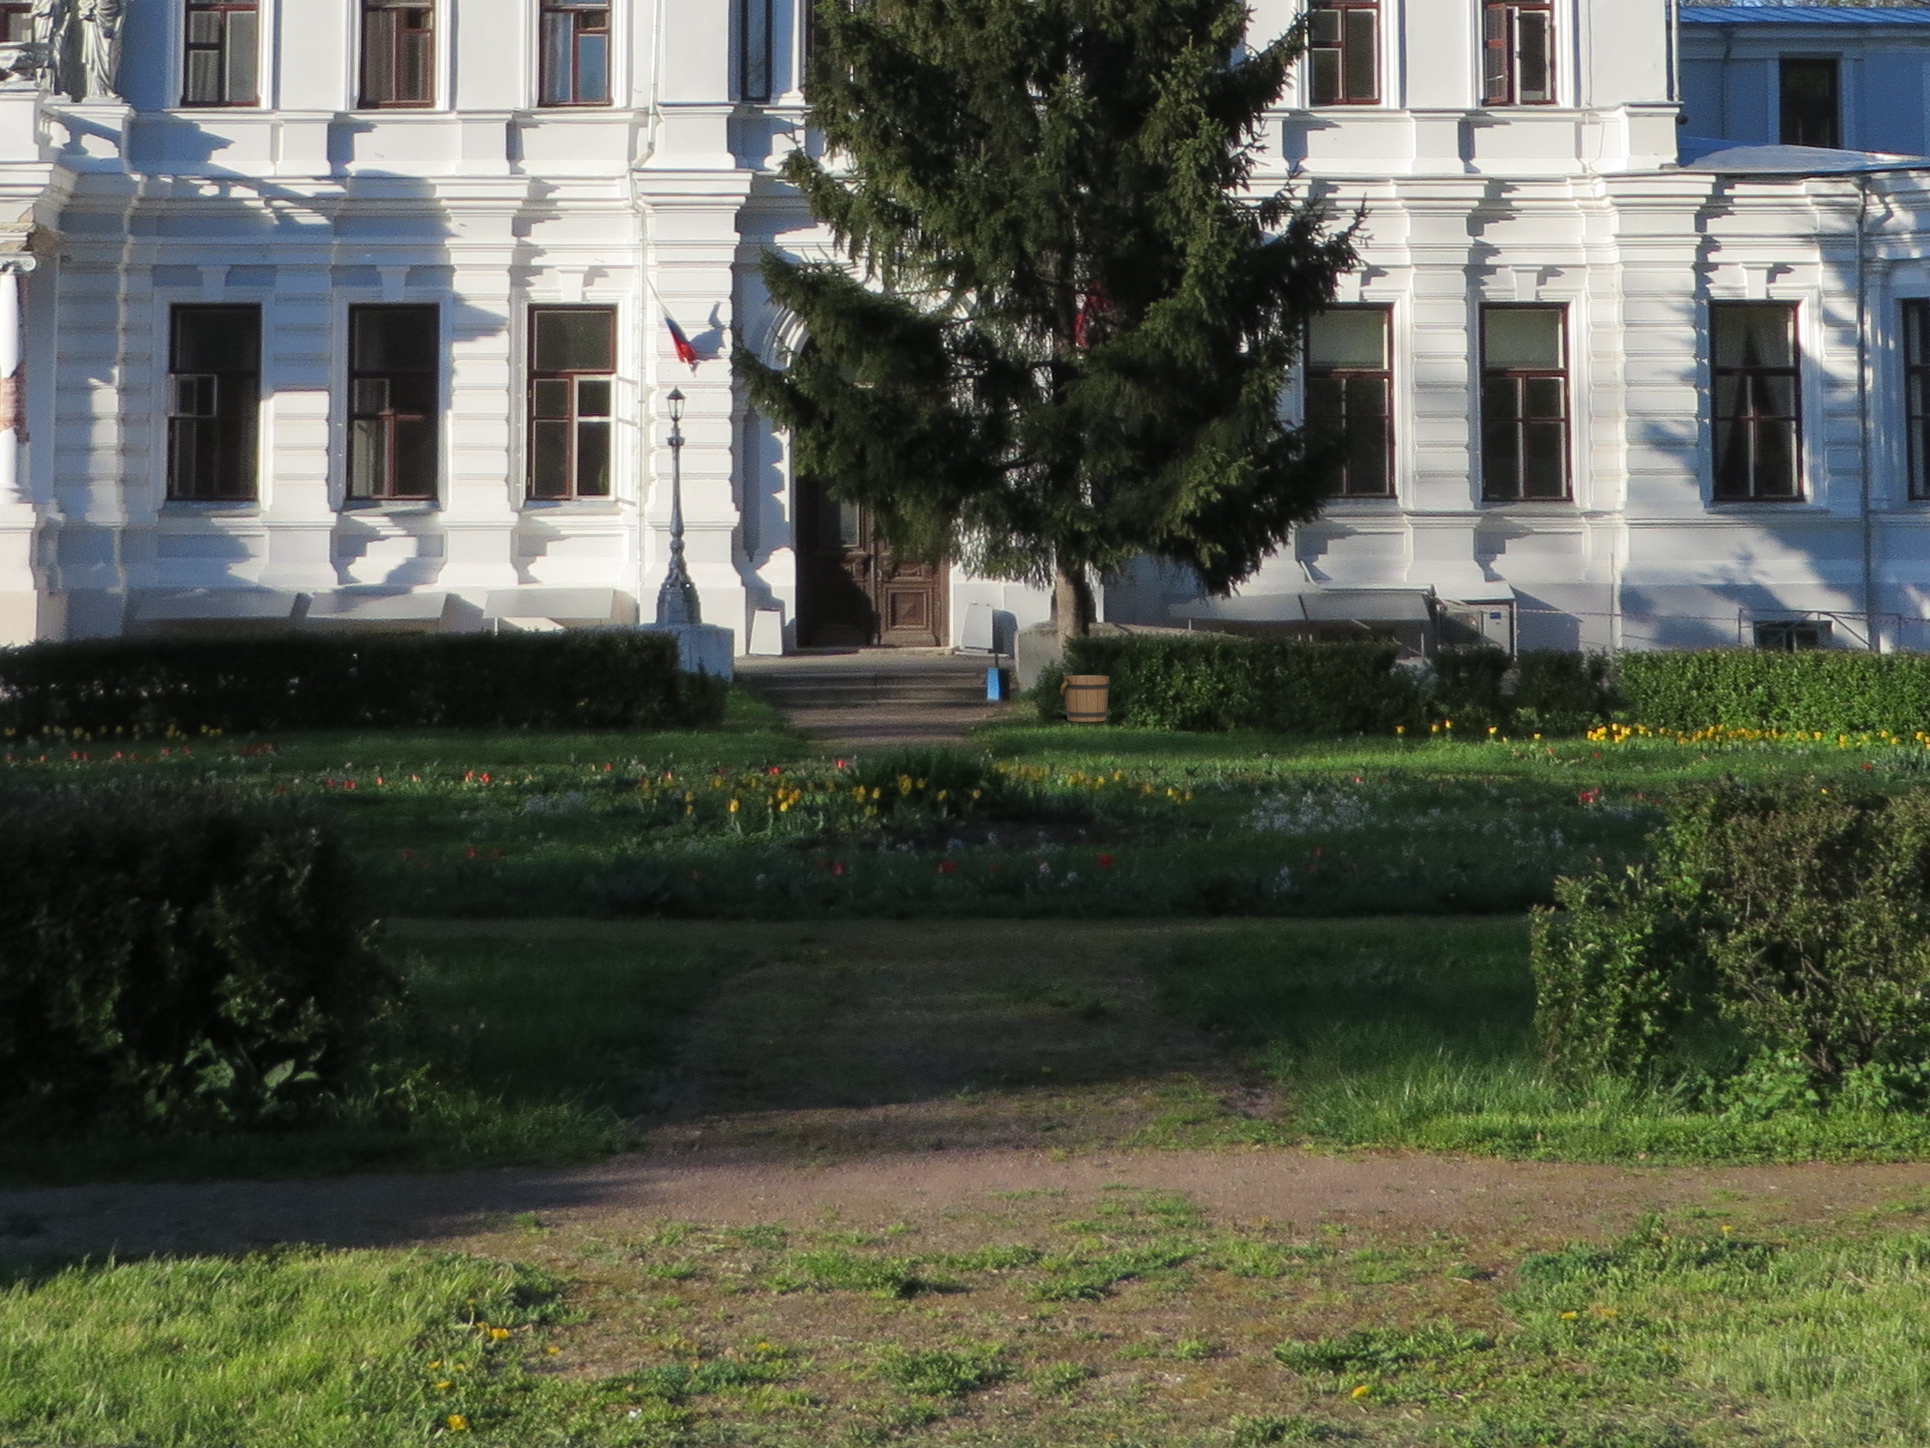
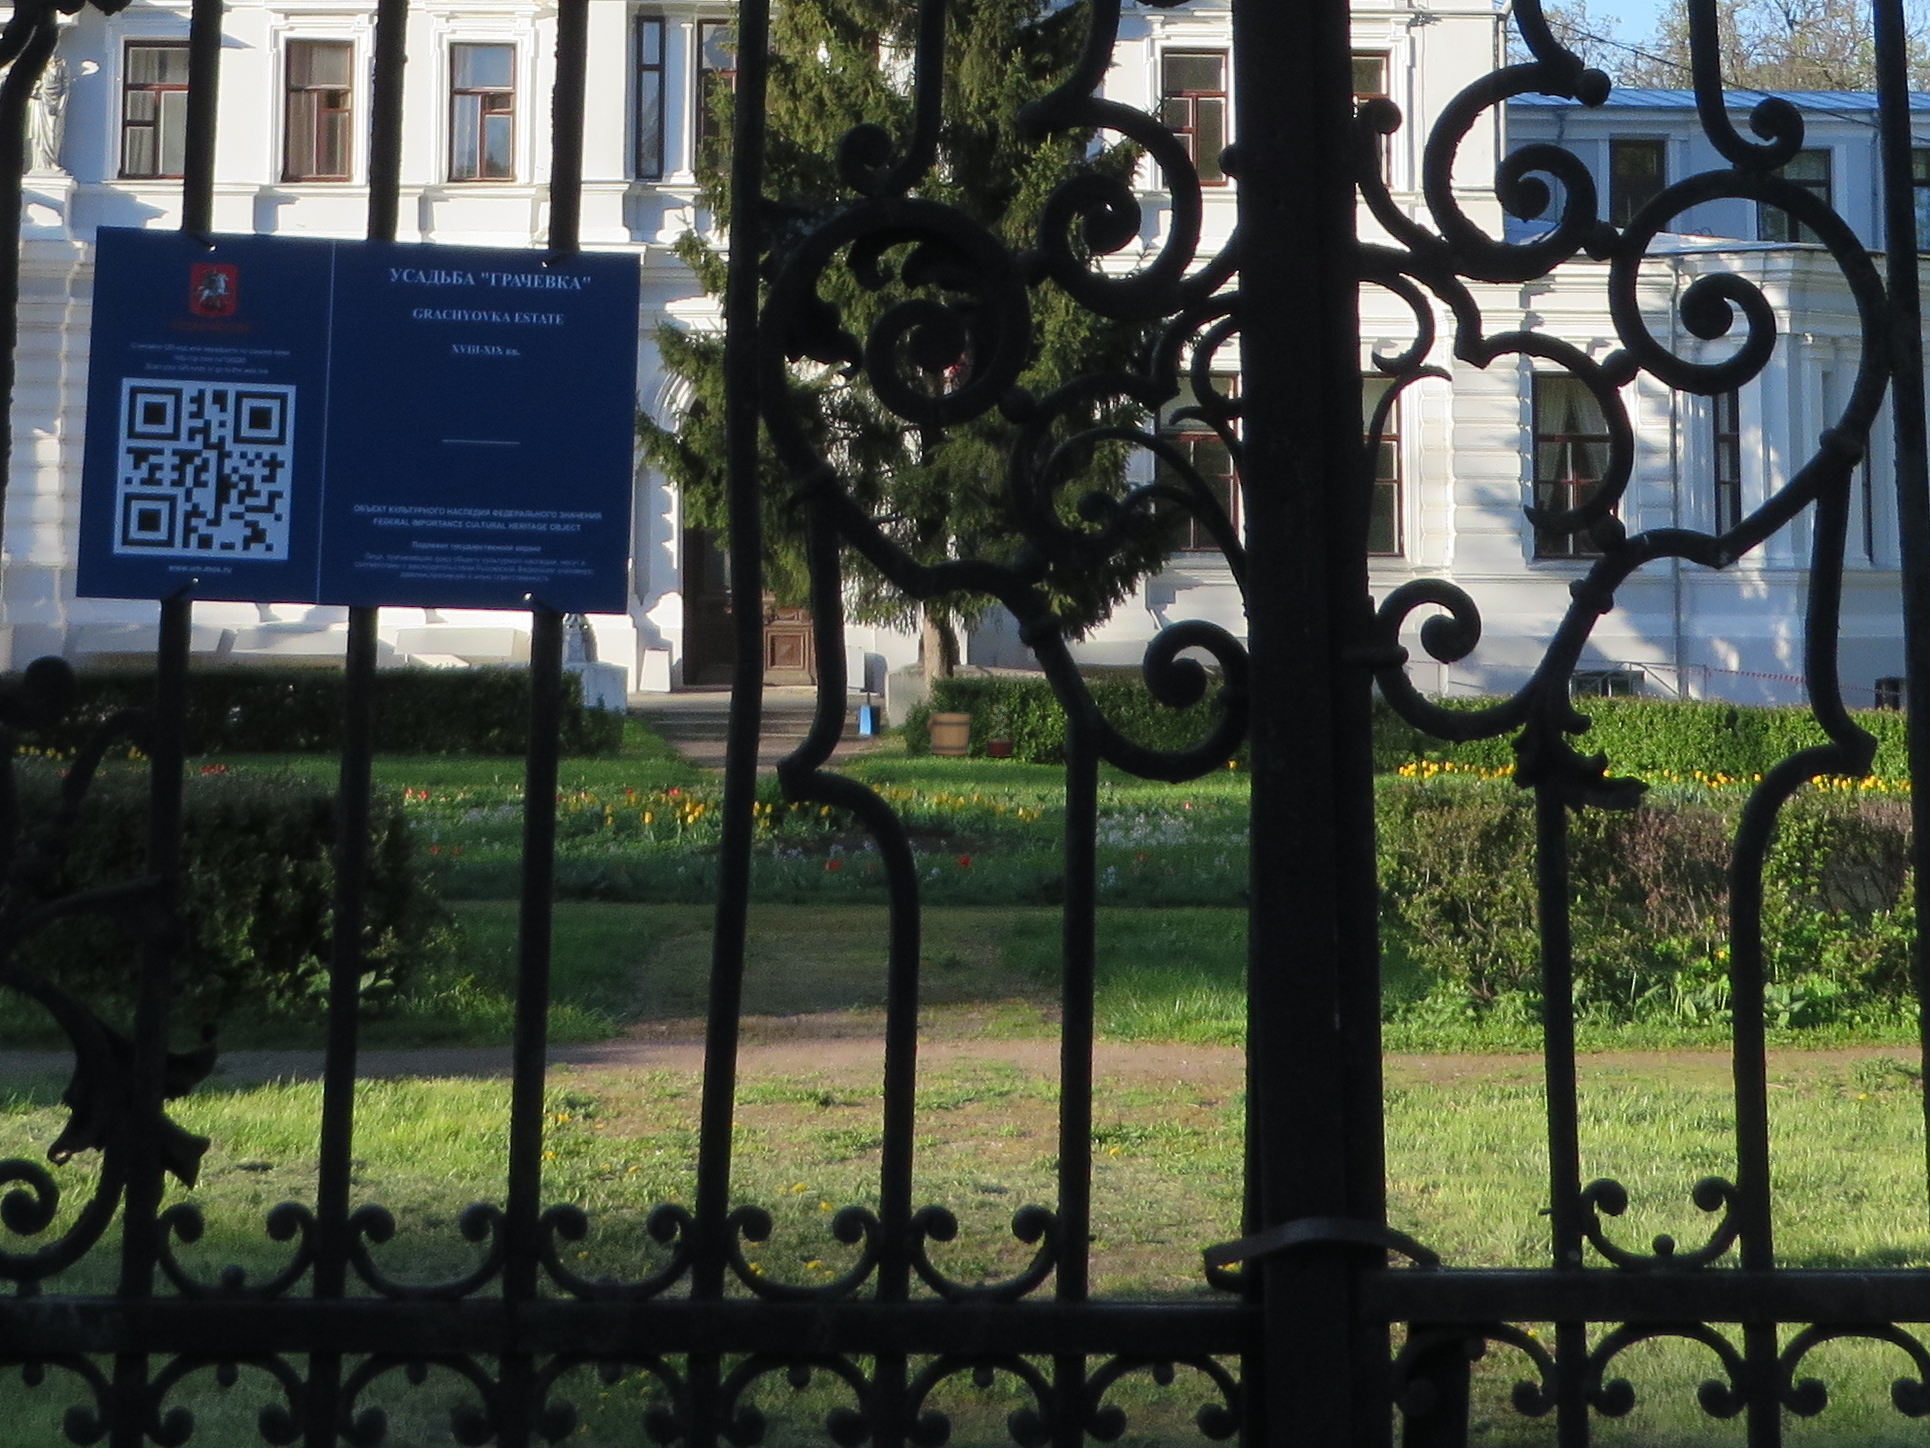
decorative plant: none [1127,663,1161,724] -> present [986,706,1015,757]

